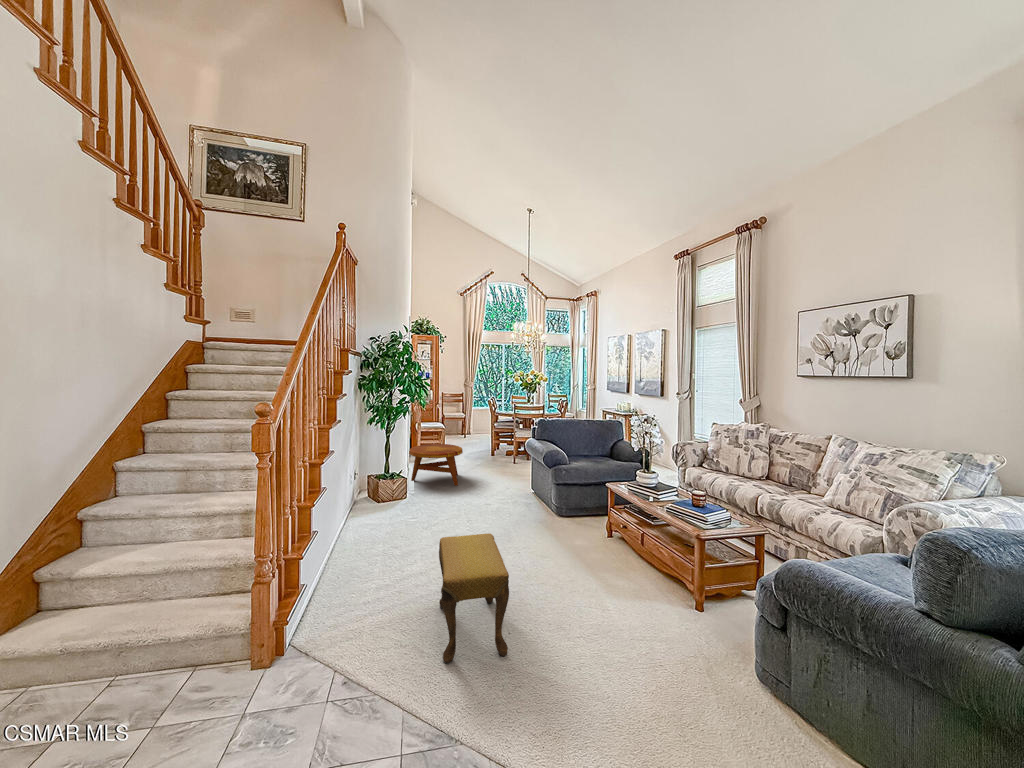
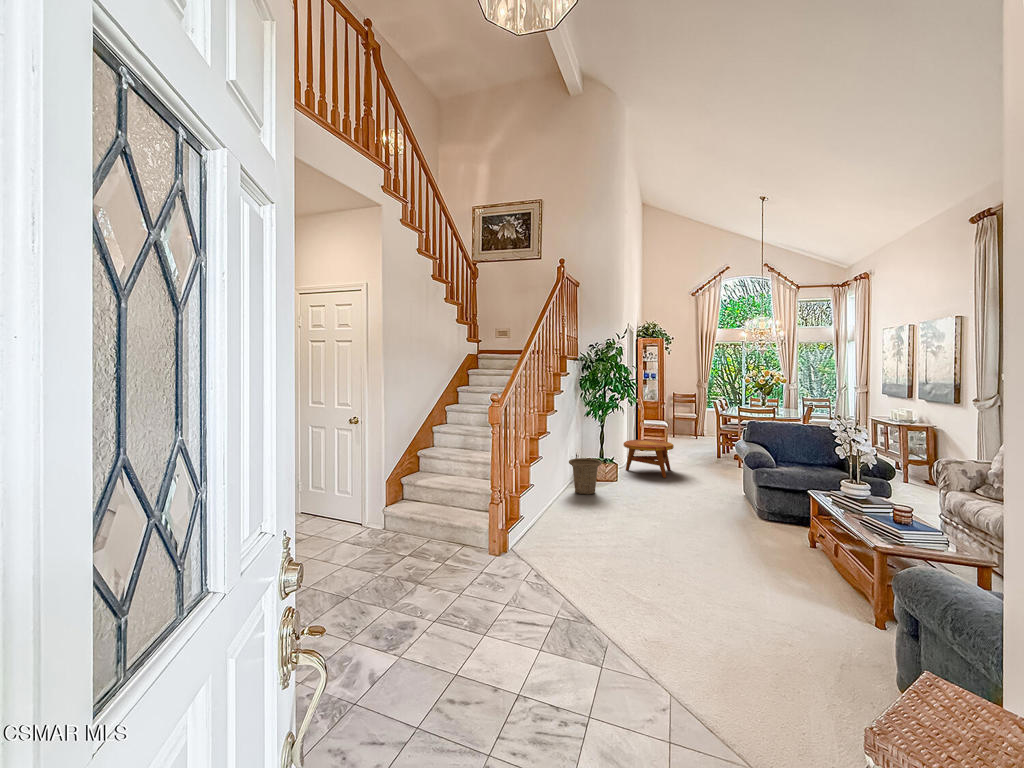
basket: none [353,478,397,527] -> present [569,458,602,495]
footstool: present [439,533,509,663] -> none [598,492,651,572]

